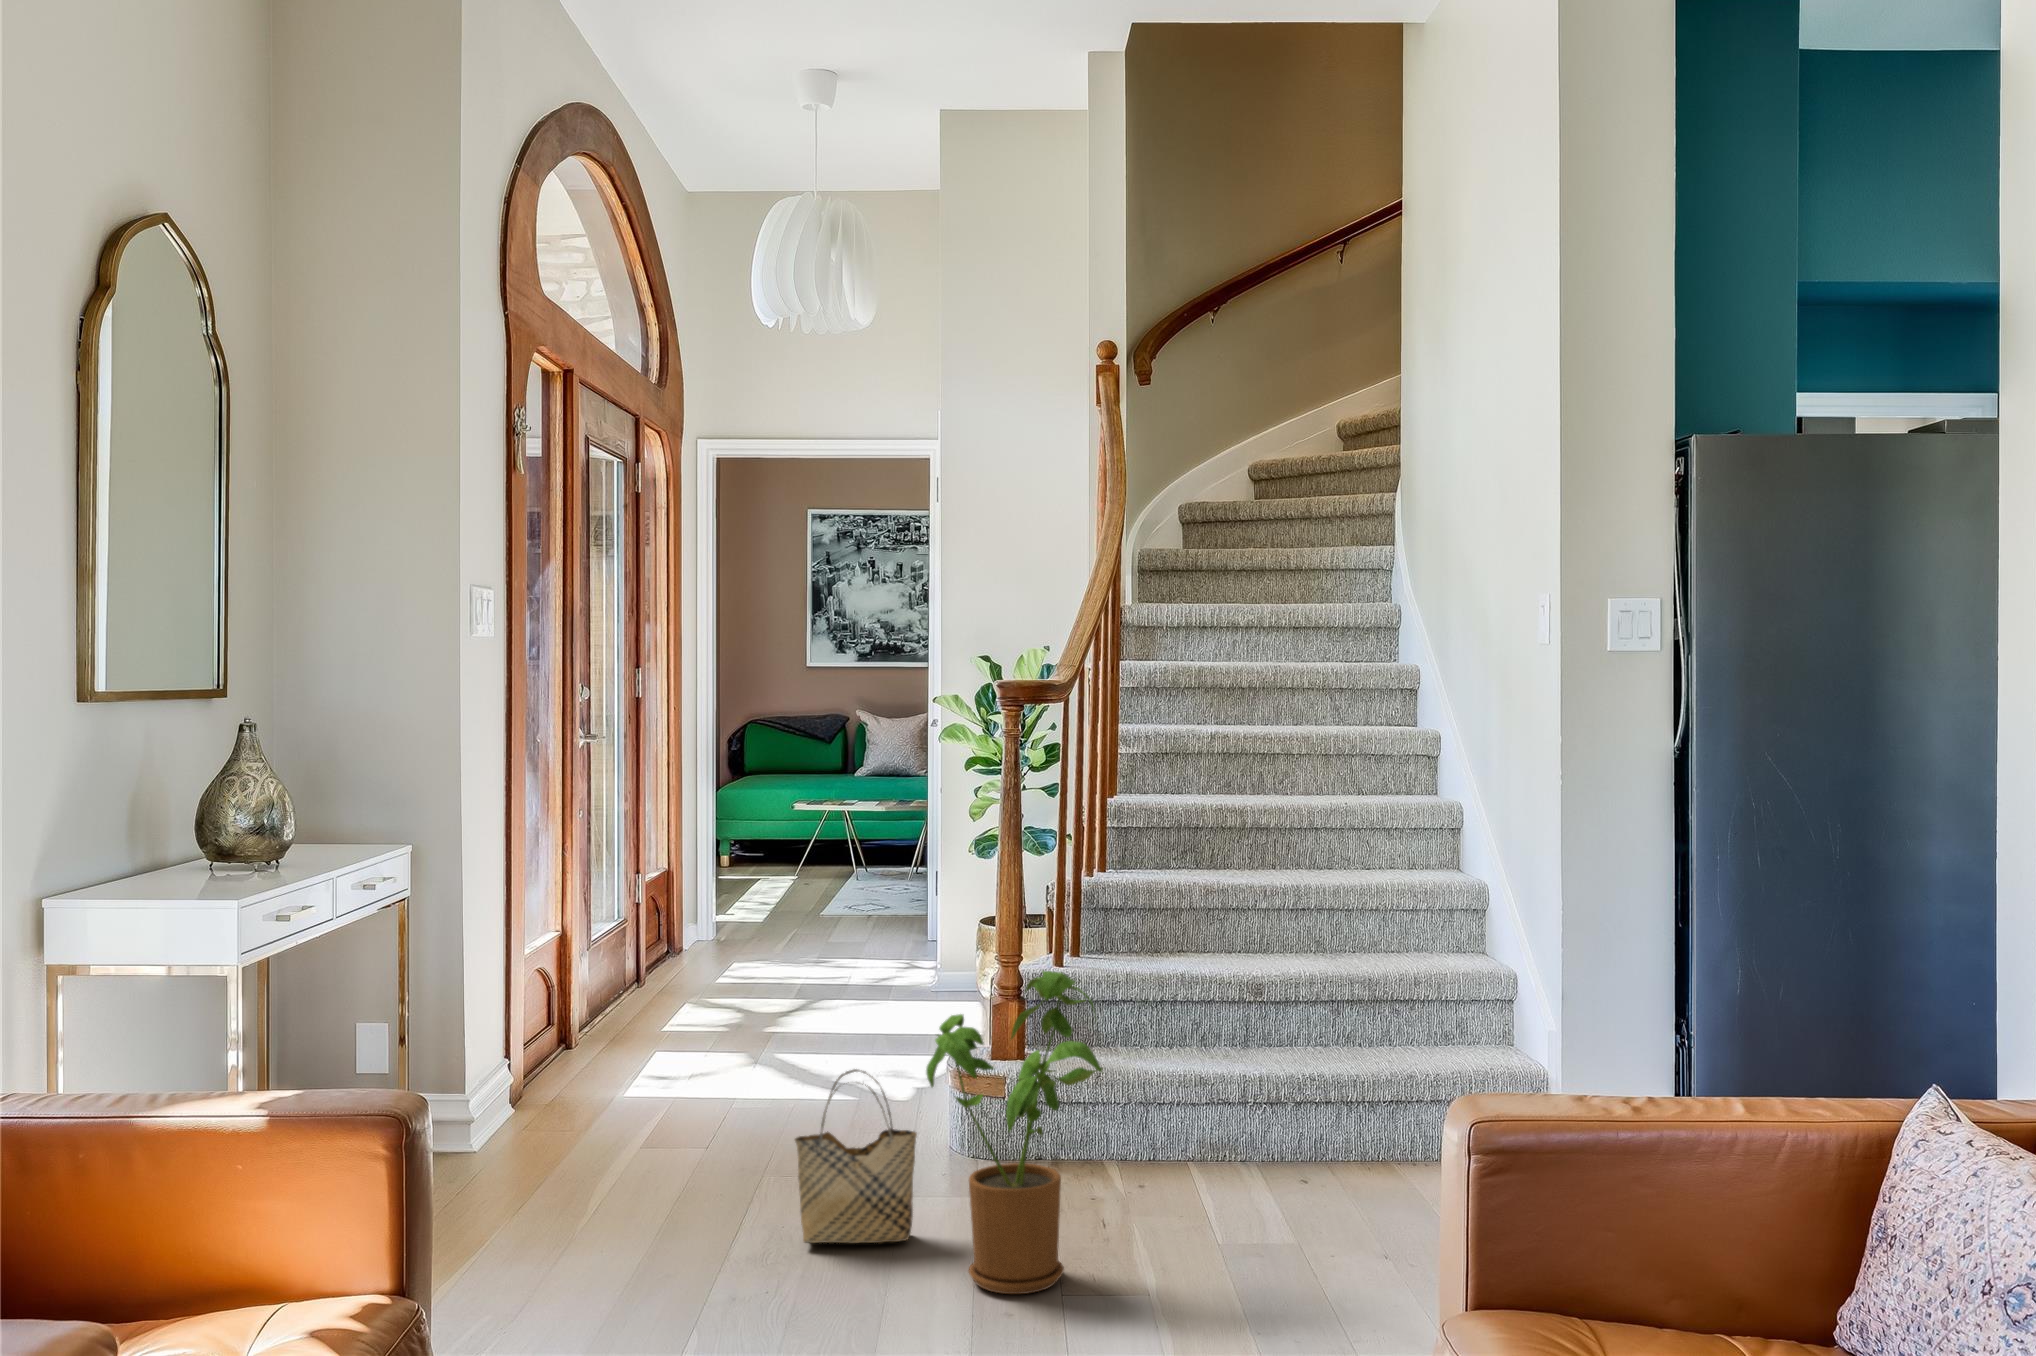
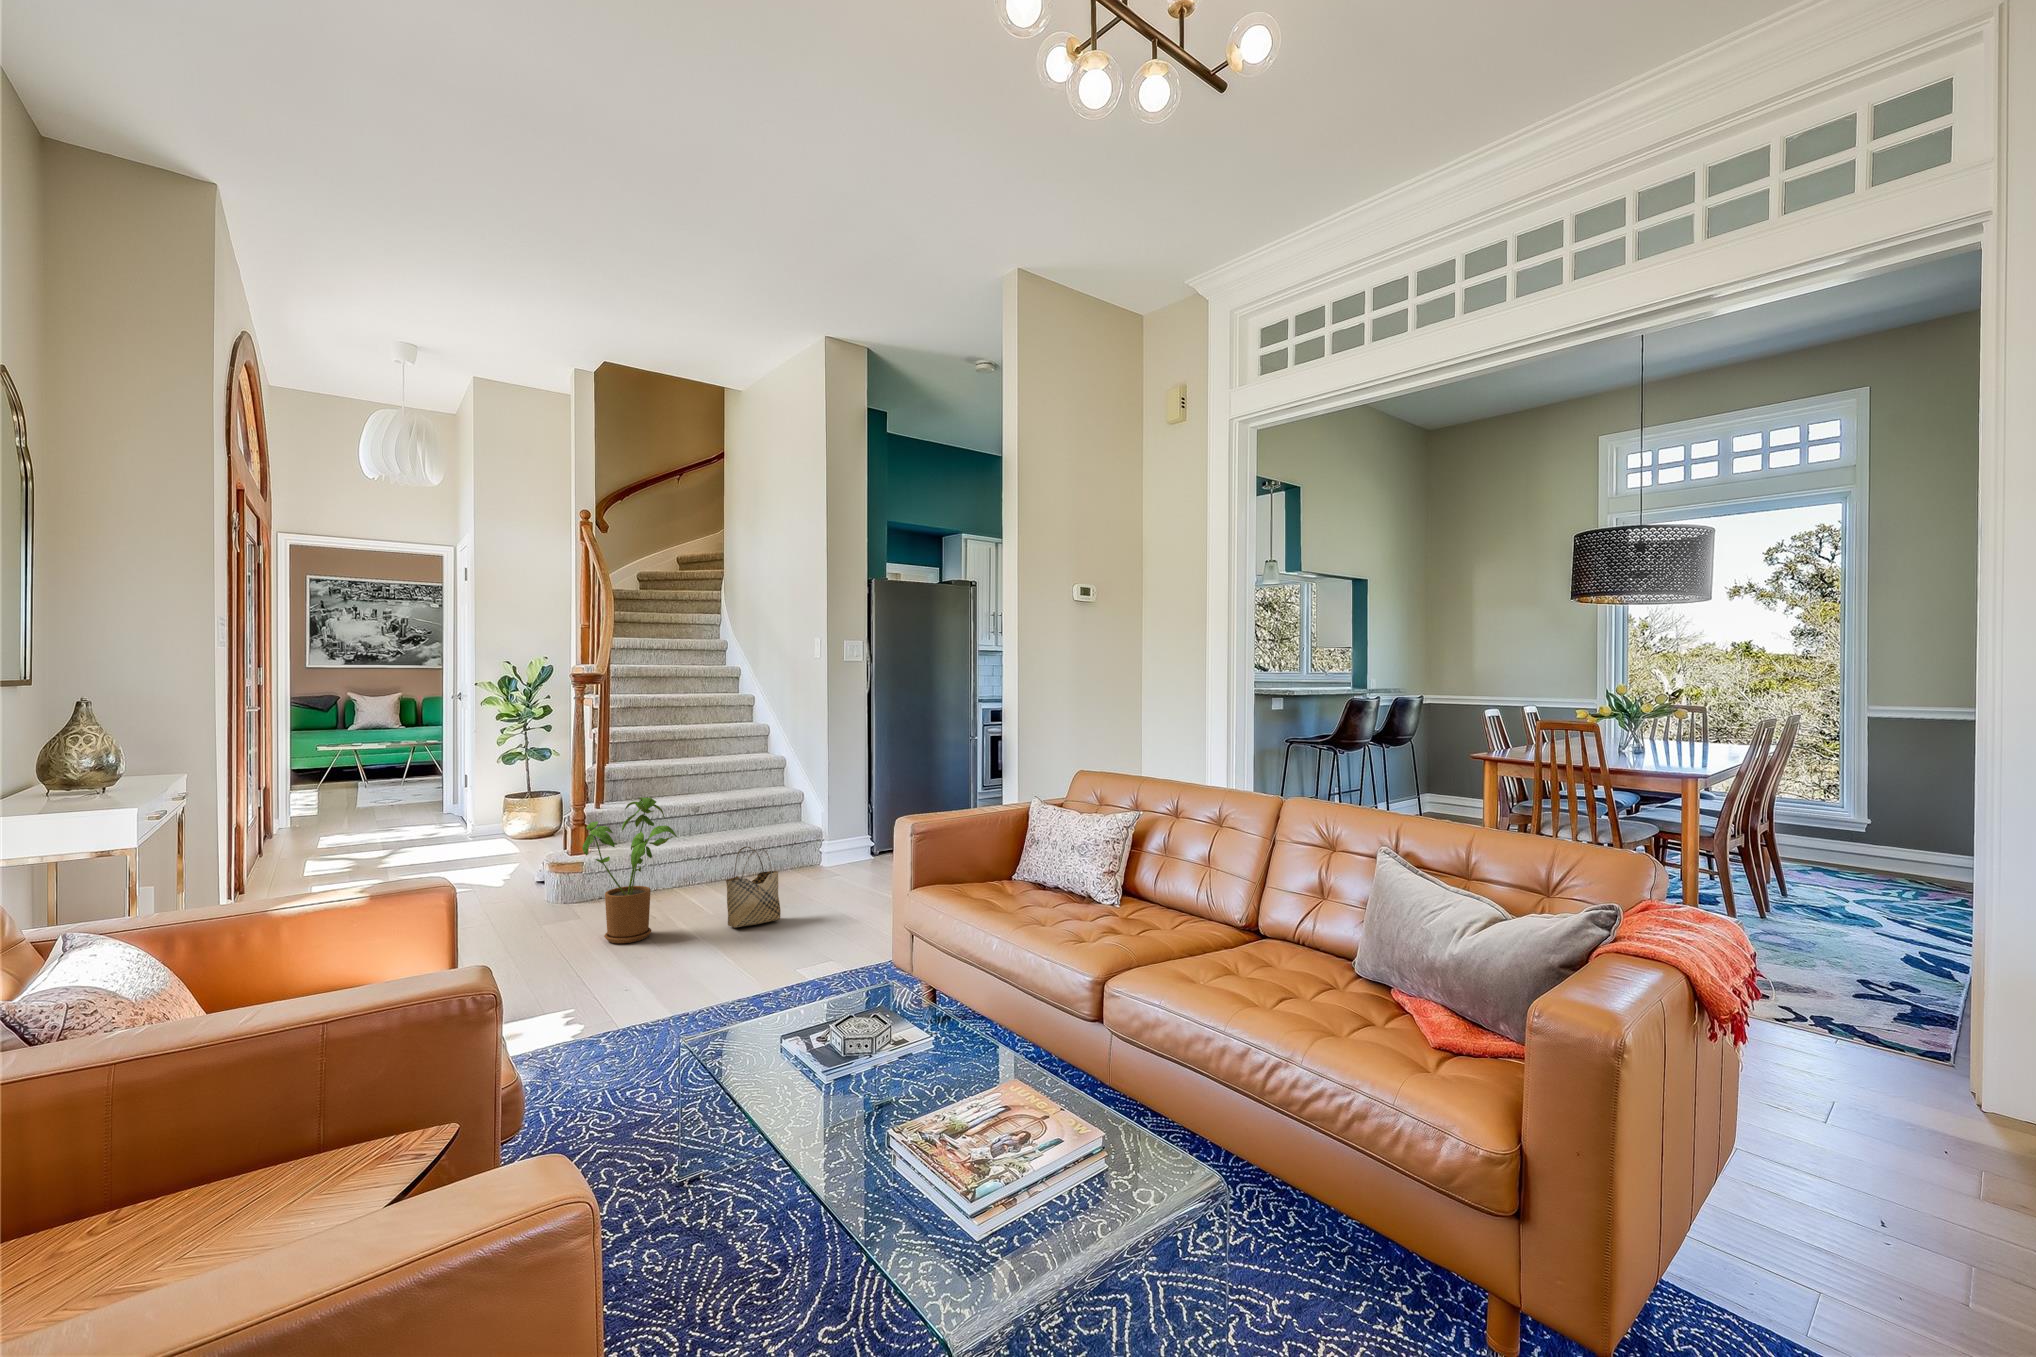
woven basket: present [795,1069,917,1243] -> present [726,846,781,928]

